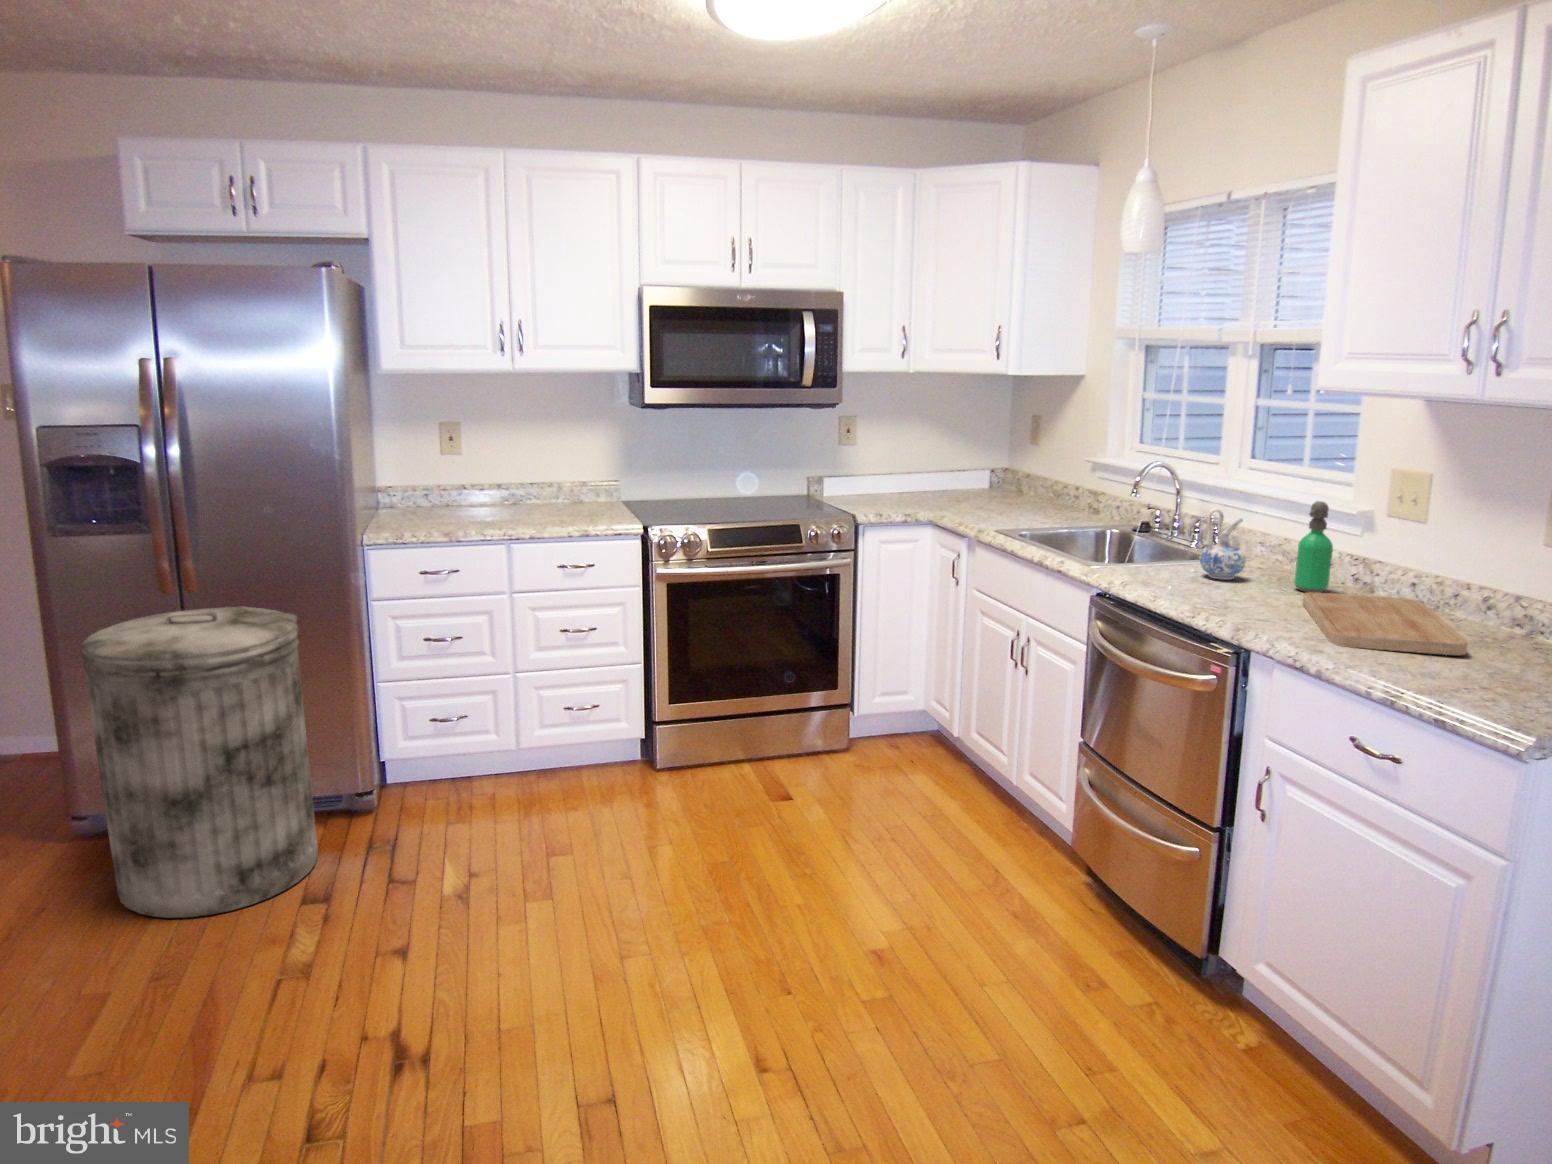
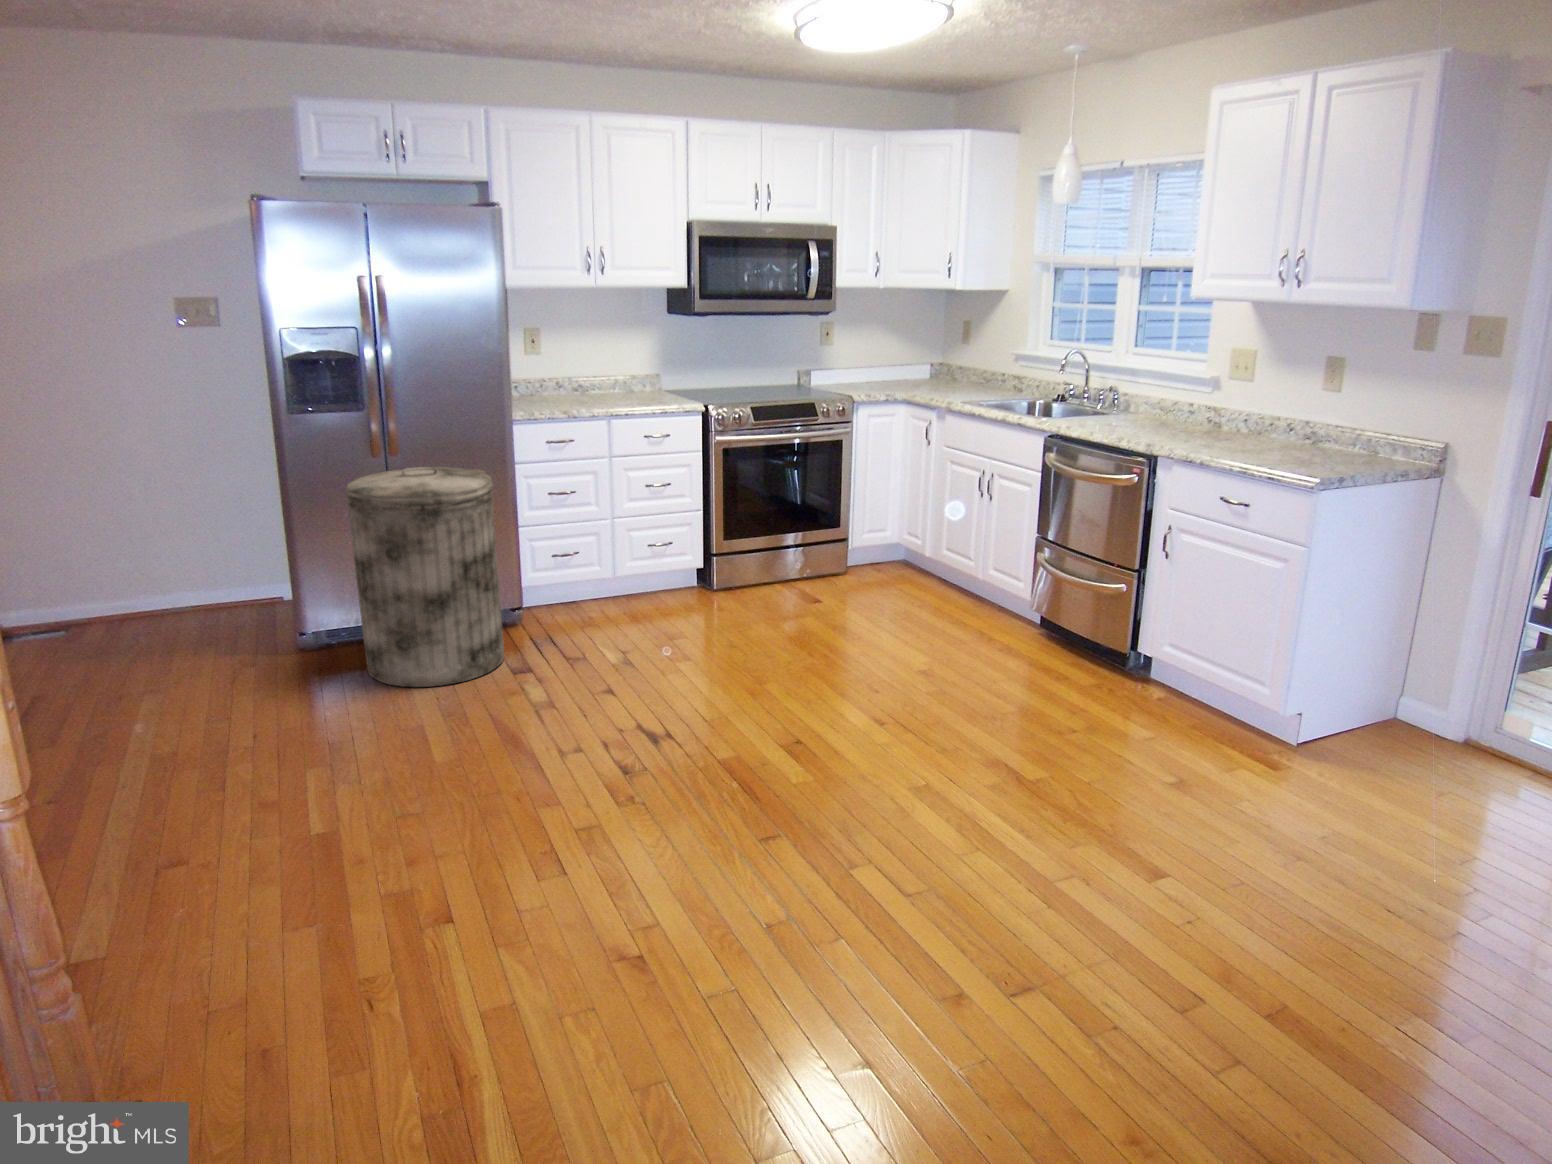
soap dispenser: present [1294,501,1333,593] -> none [1173,370,1197,429]
ceramic pitcher: present [1200,508,1246,580] -> none [1113,377,1142,424]
cutting board: present [1303,592,1468,655] -> none [1182,427,1281,452]

